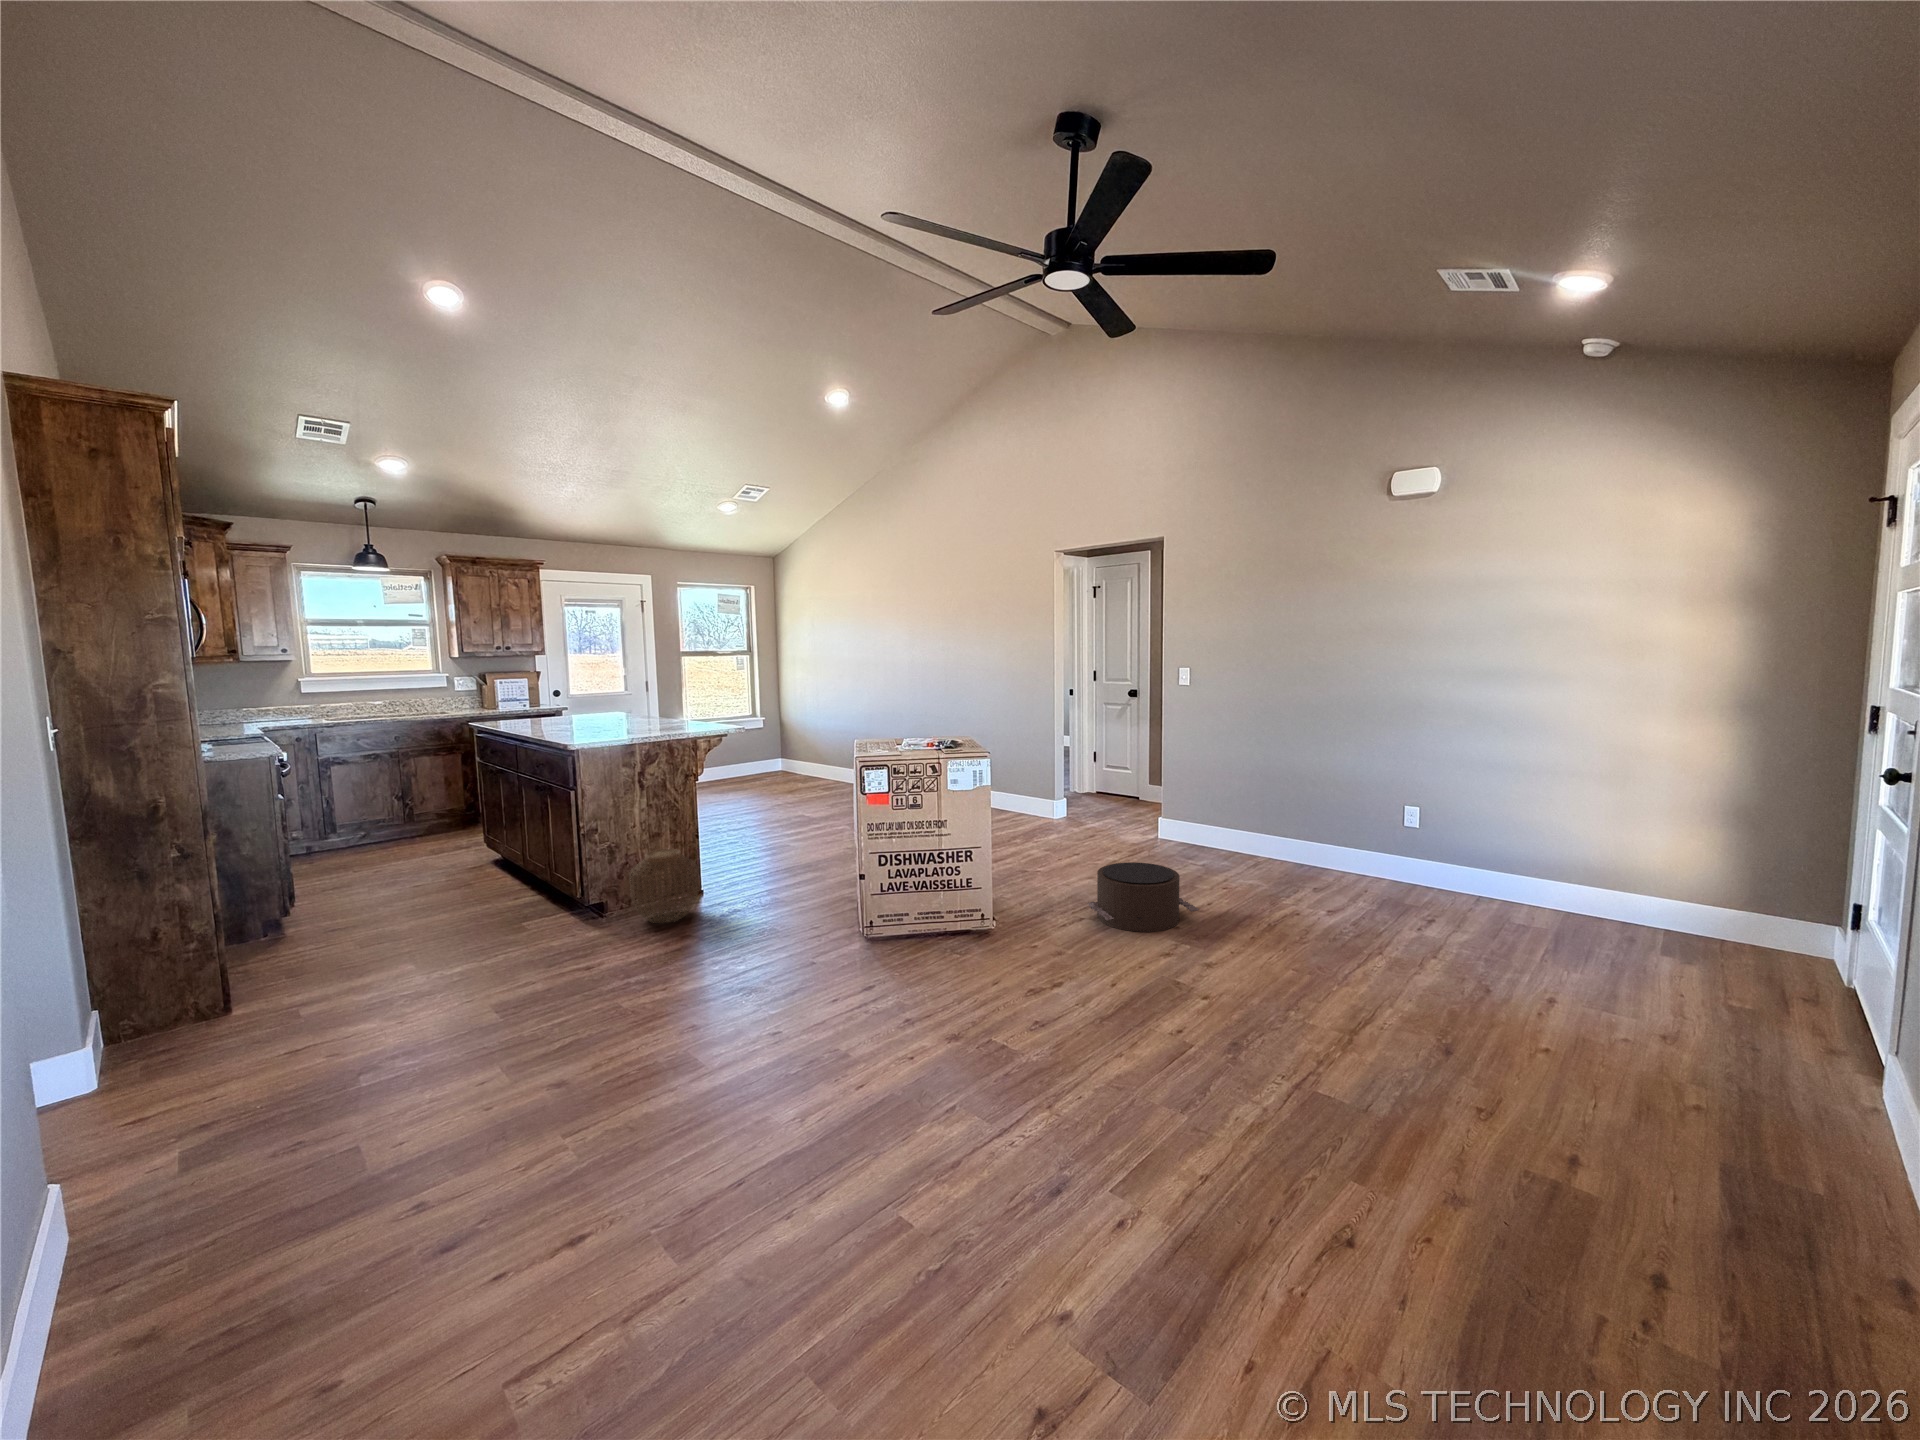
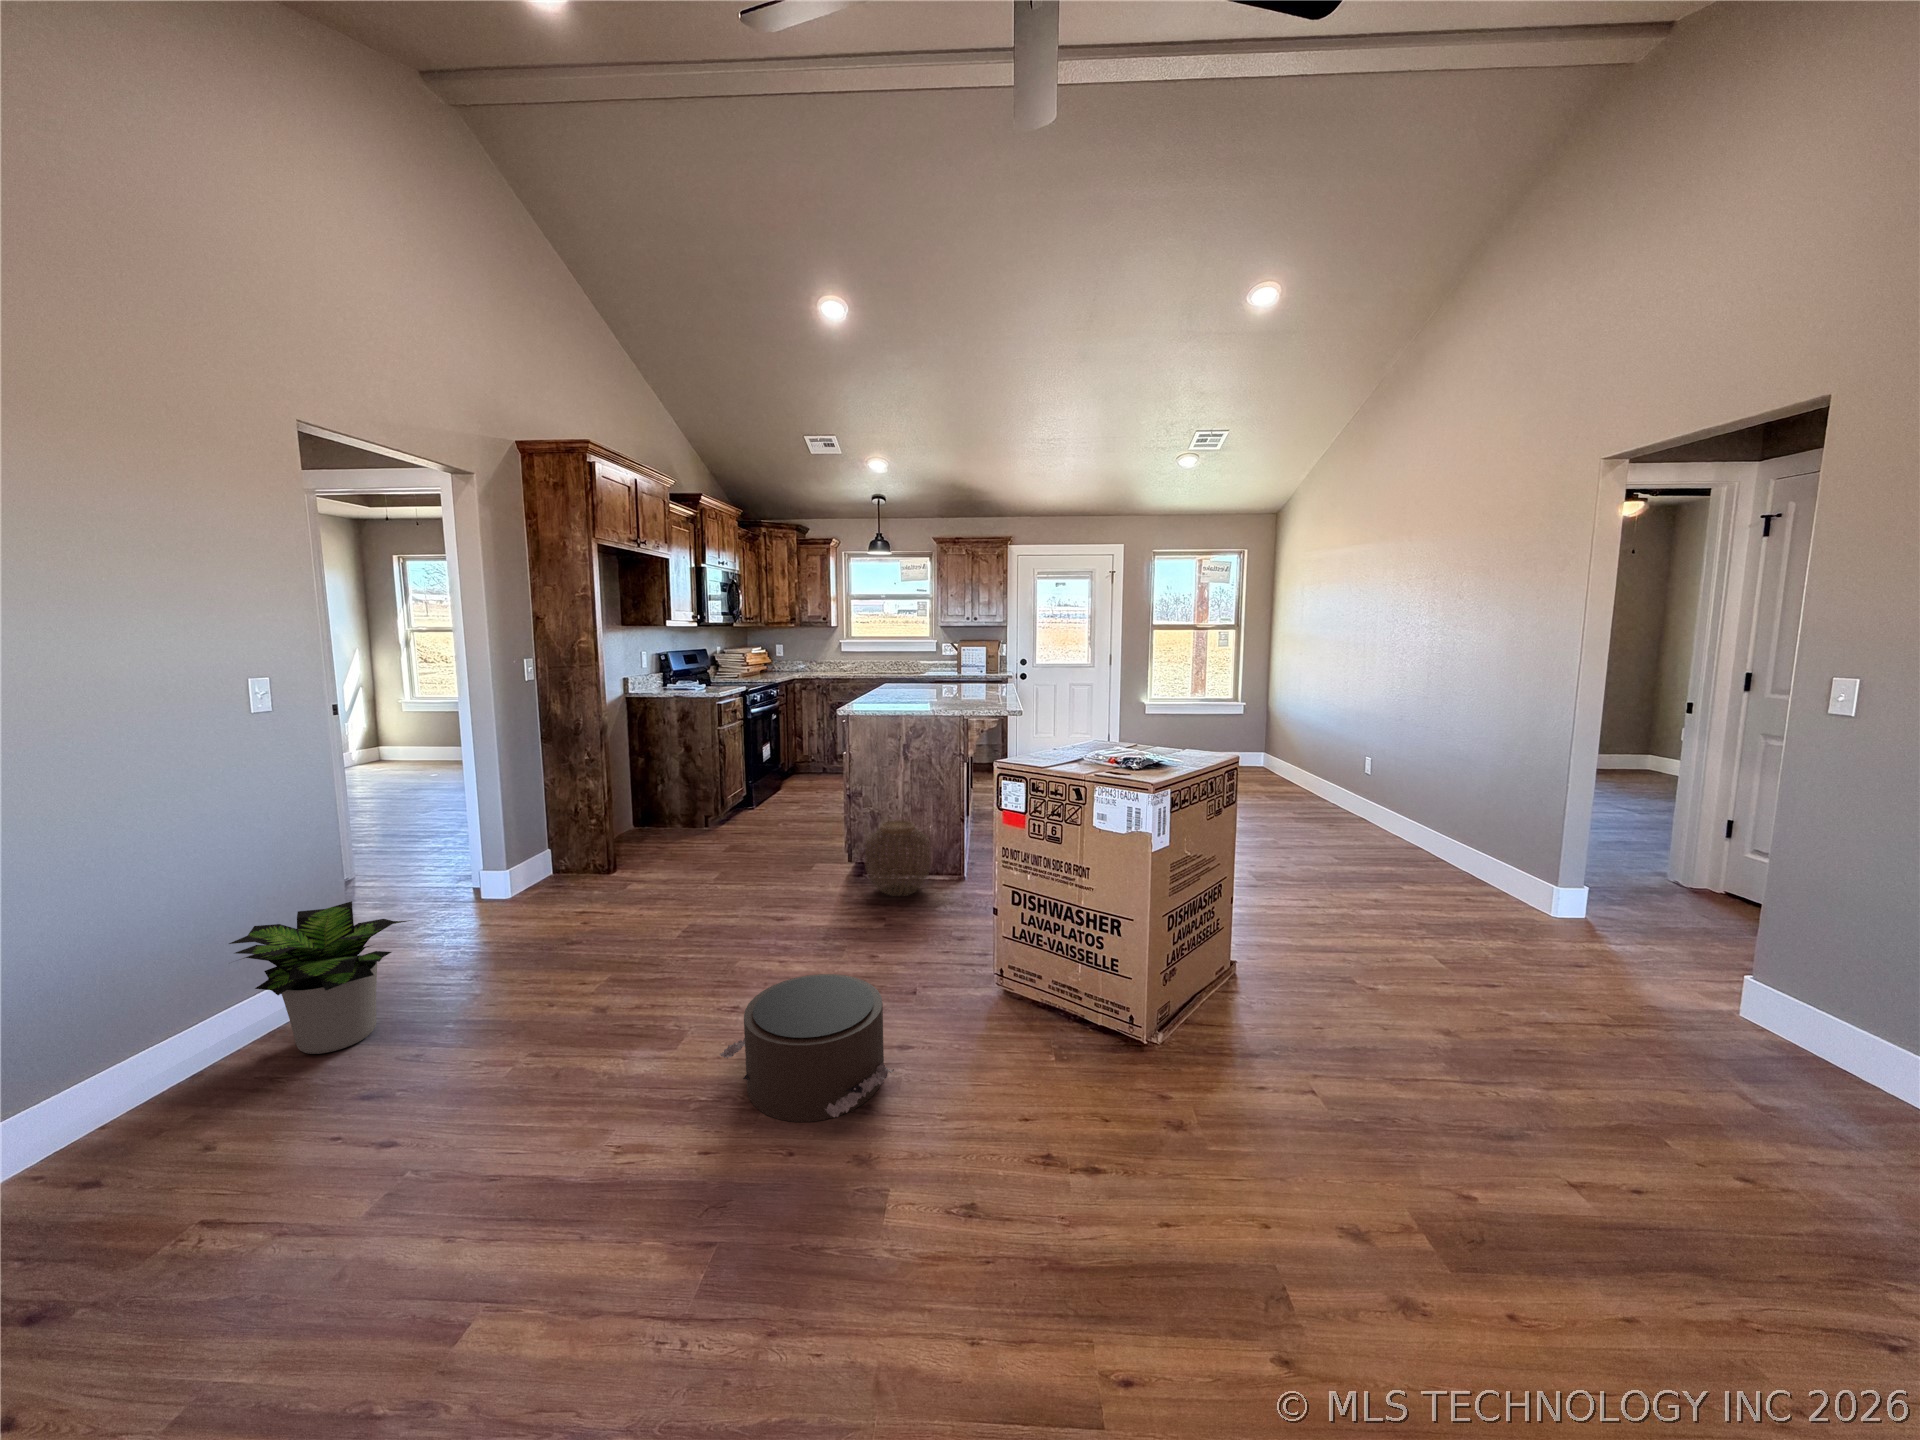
pouf: present [1087,862,1199,932] -> present [720,974,894,1122]
potted plant: none [114,1039,383,1257] -> present [229,901,412,1054]

